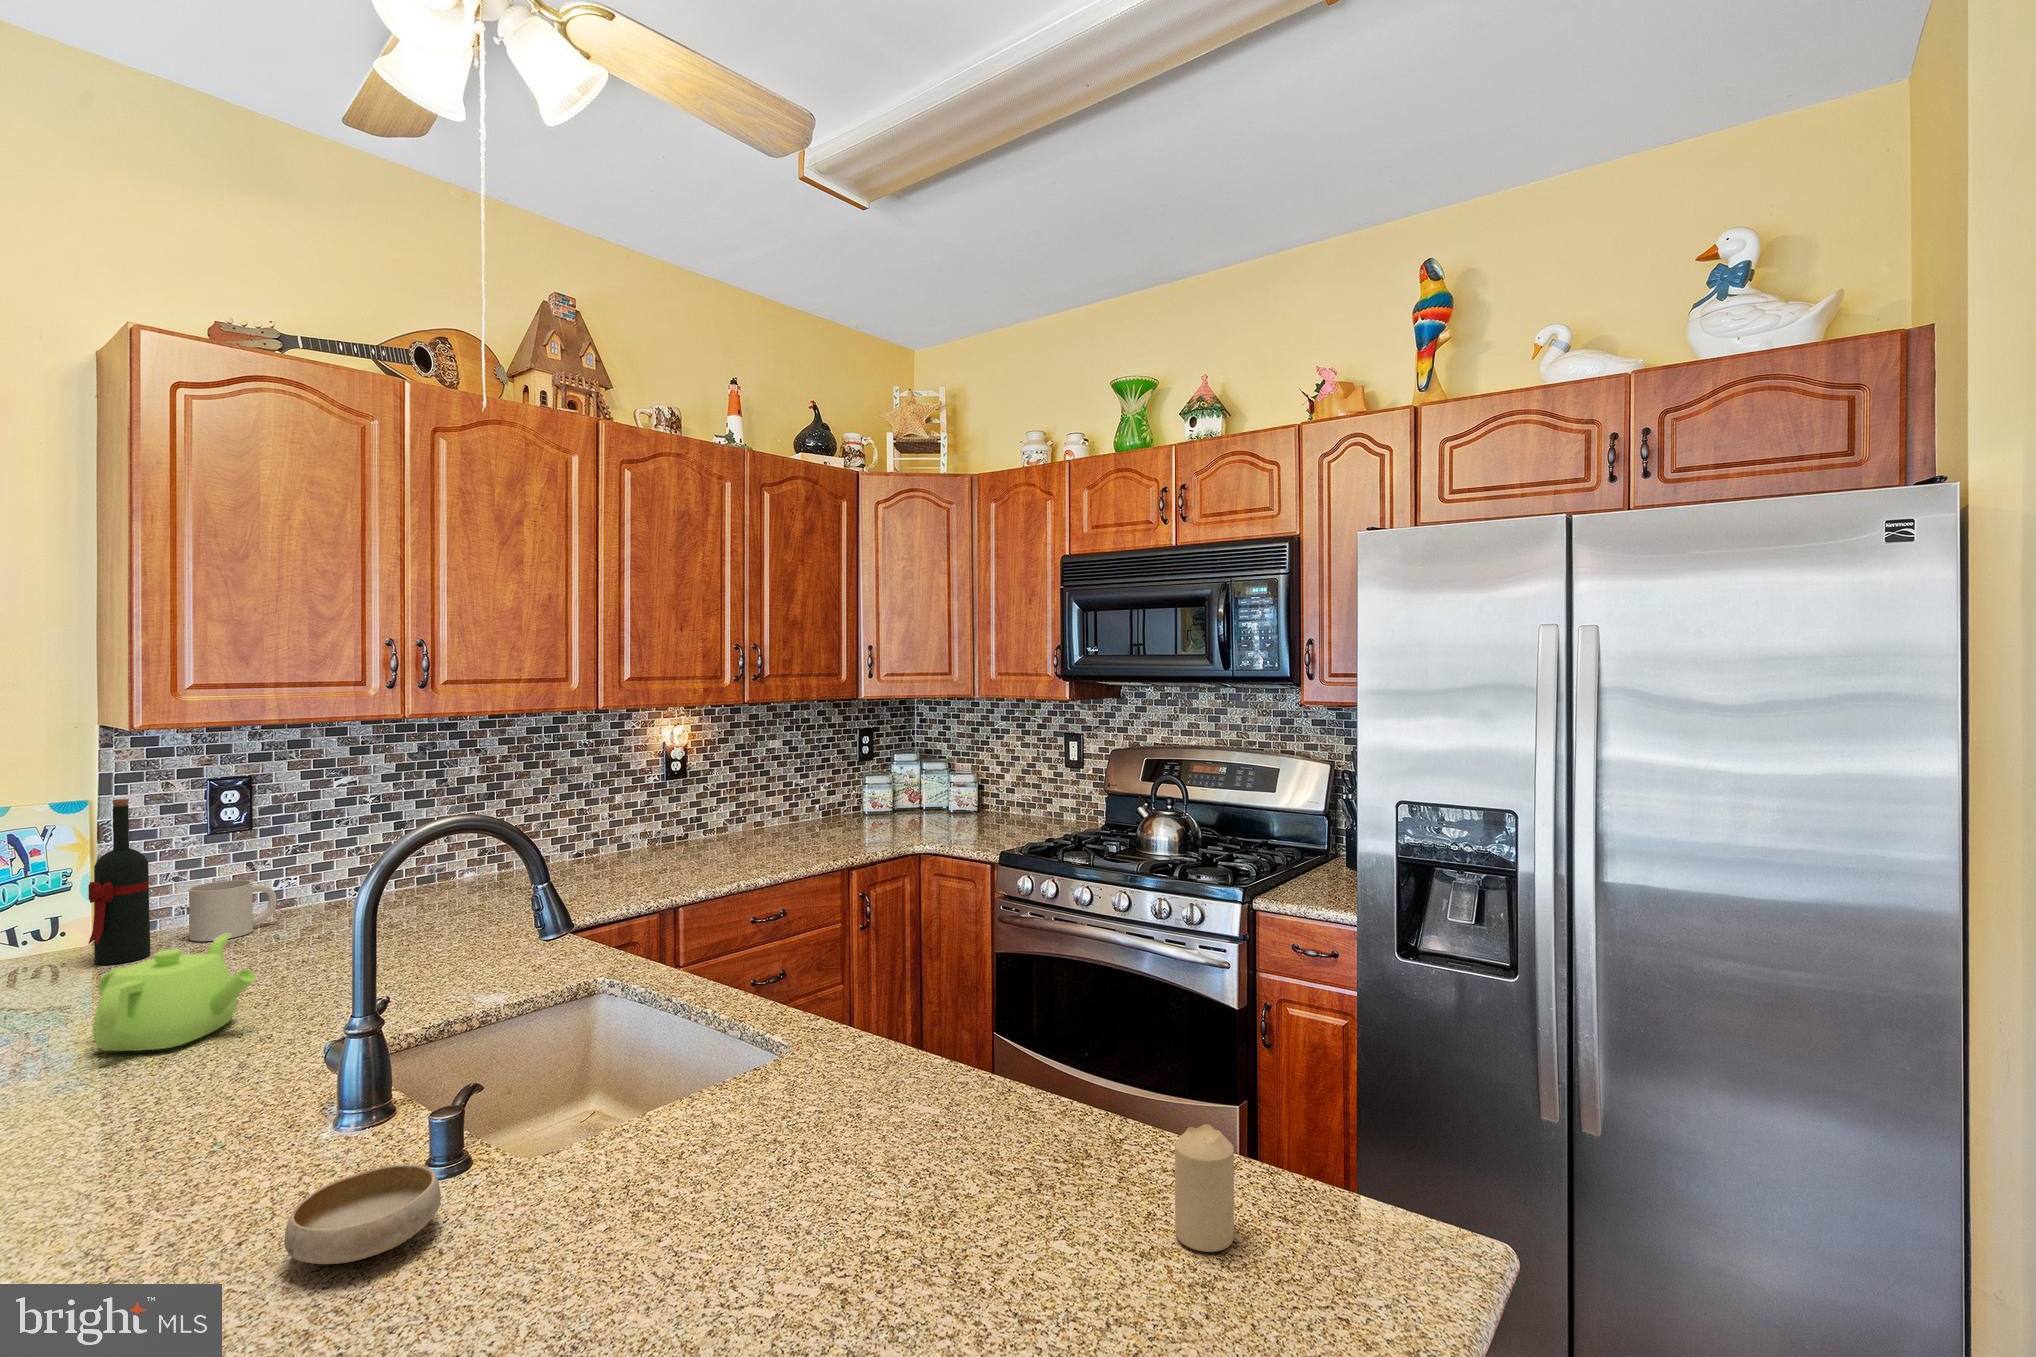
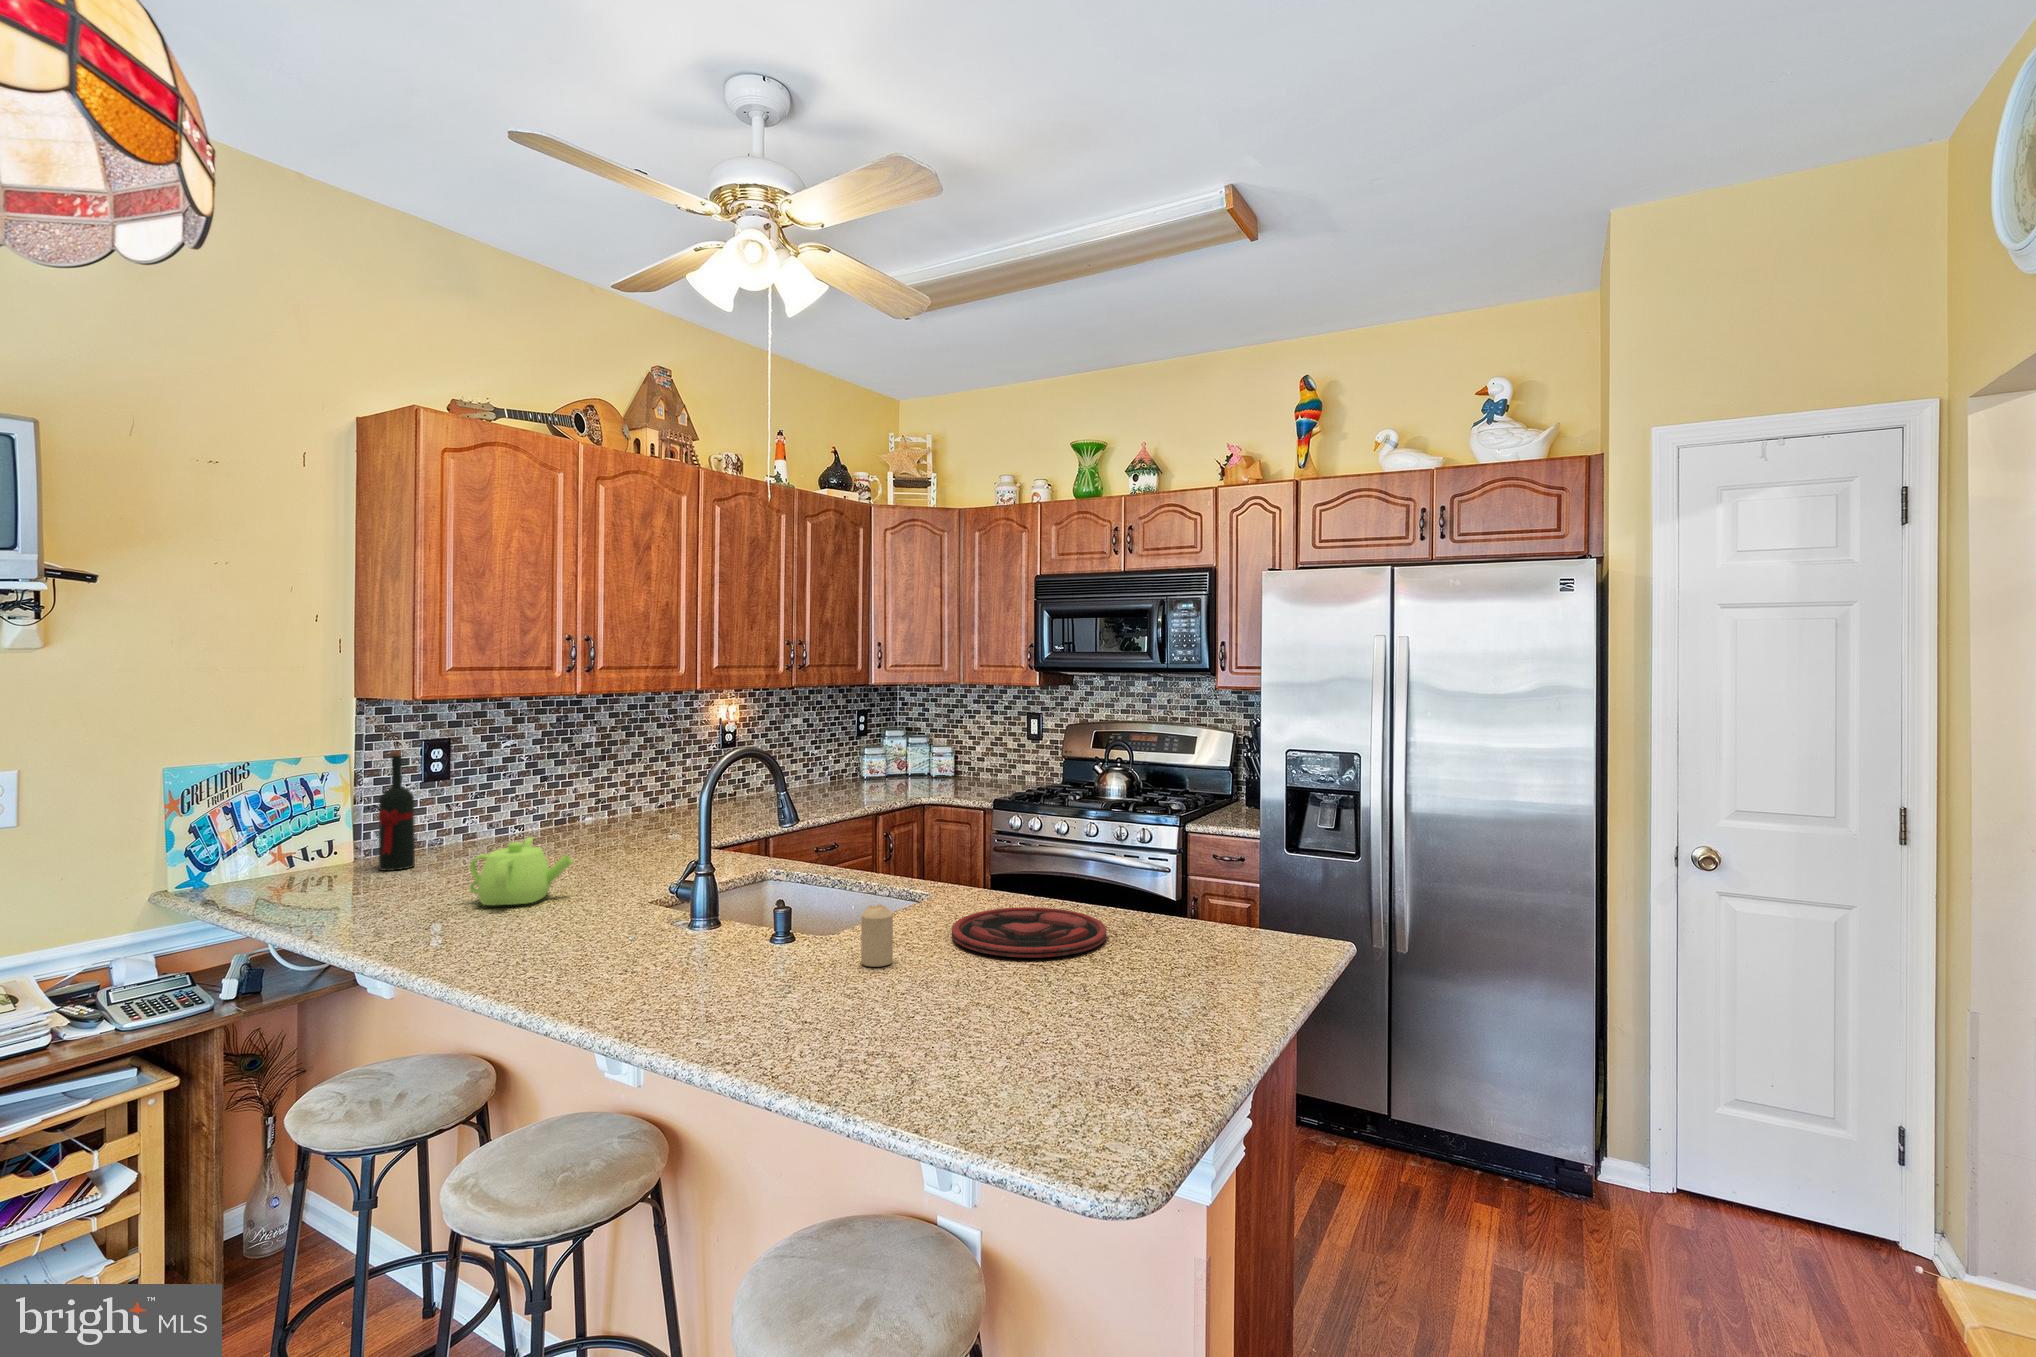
mug: present [189,880,277,941] -> none [428,815,482,858]
plate: none [704,1107,999,1274] -> present [952,907,1107,958]
candle: present [1175,1124,1234,1252] -> present [861,905,893,967]
bowl: present [284,1164,441,1264] -> none [751,925,822,964]

